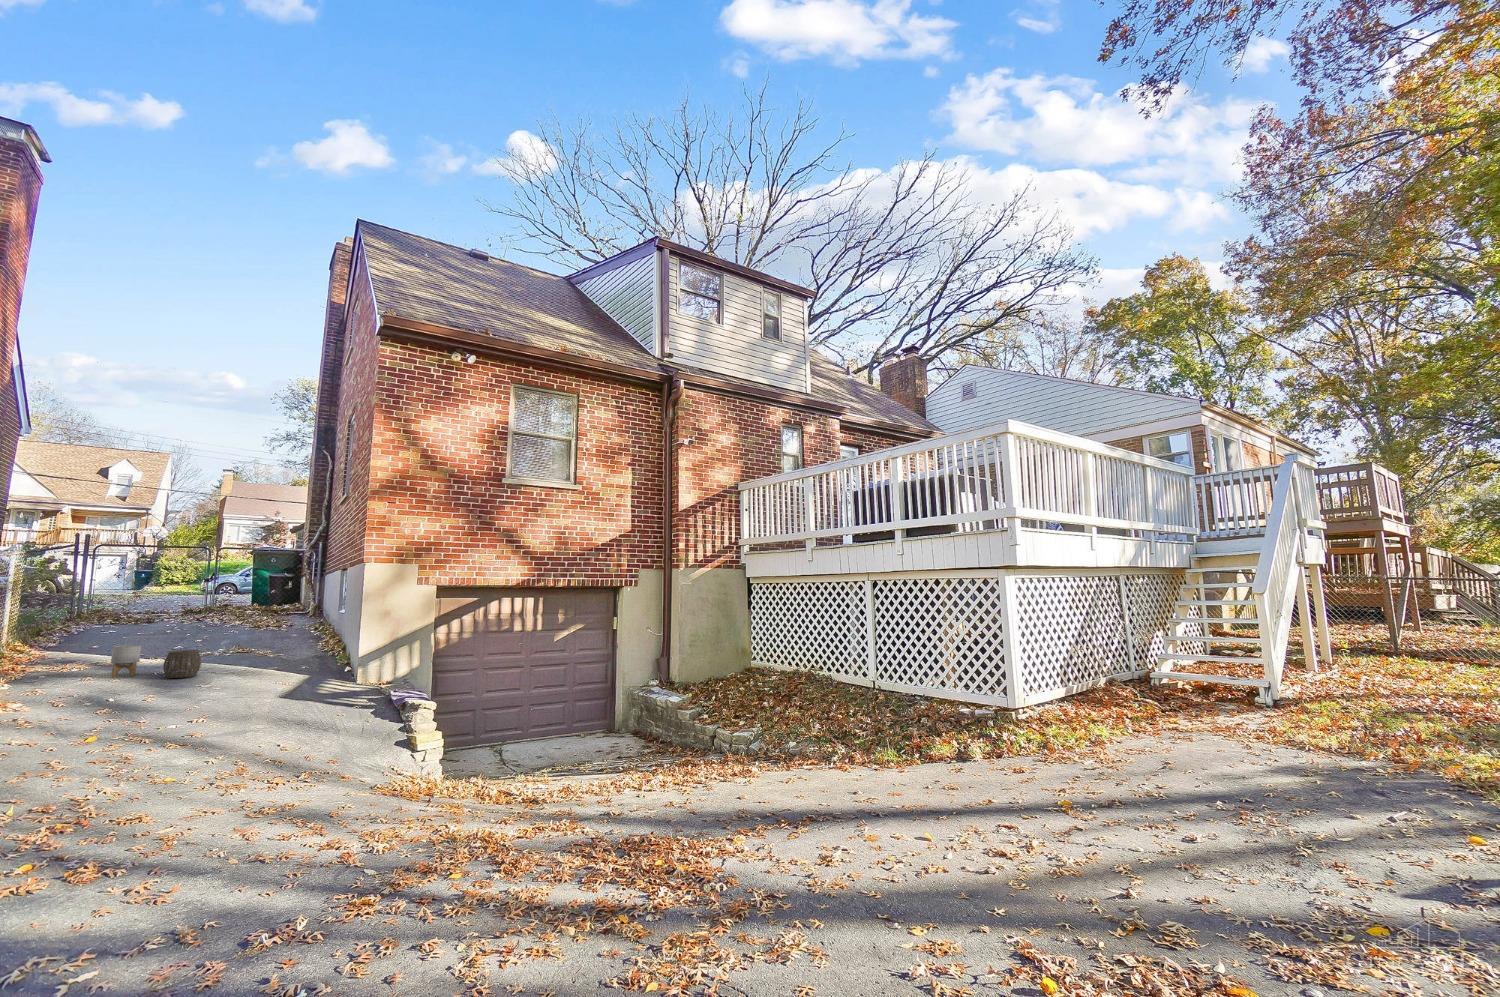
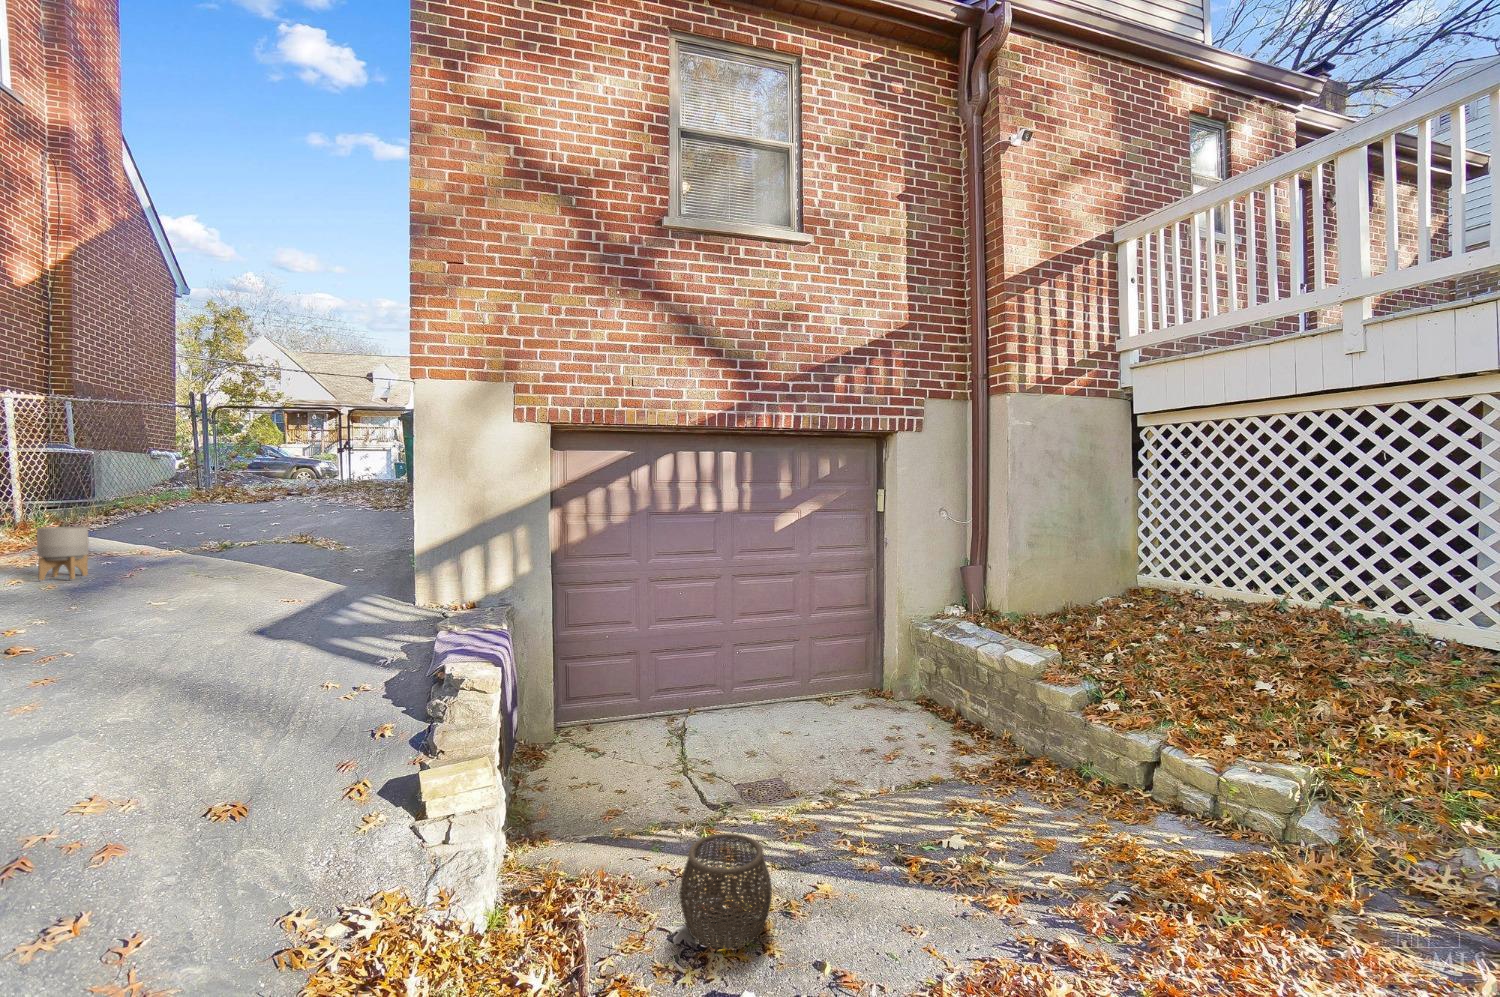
woven basket: present [163,650,201,678] -> present [680,833,772,950]

